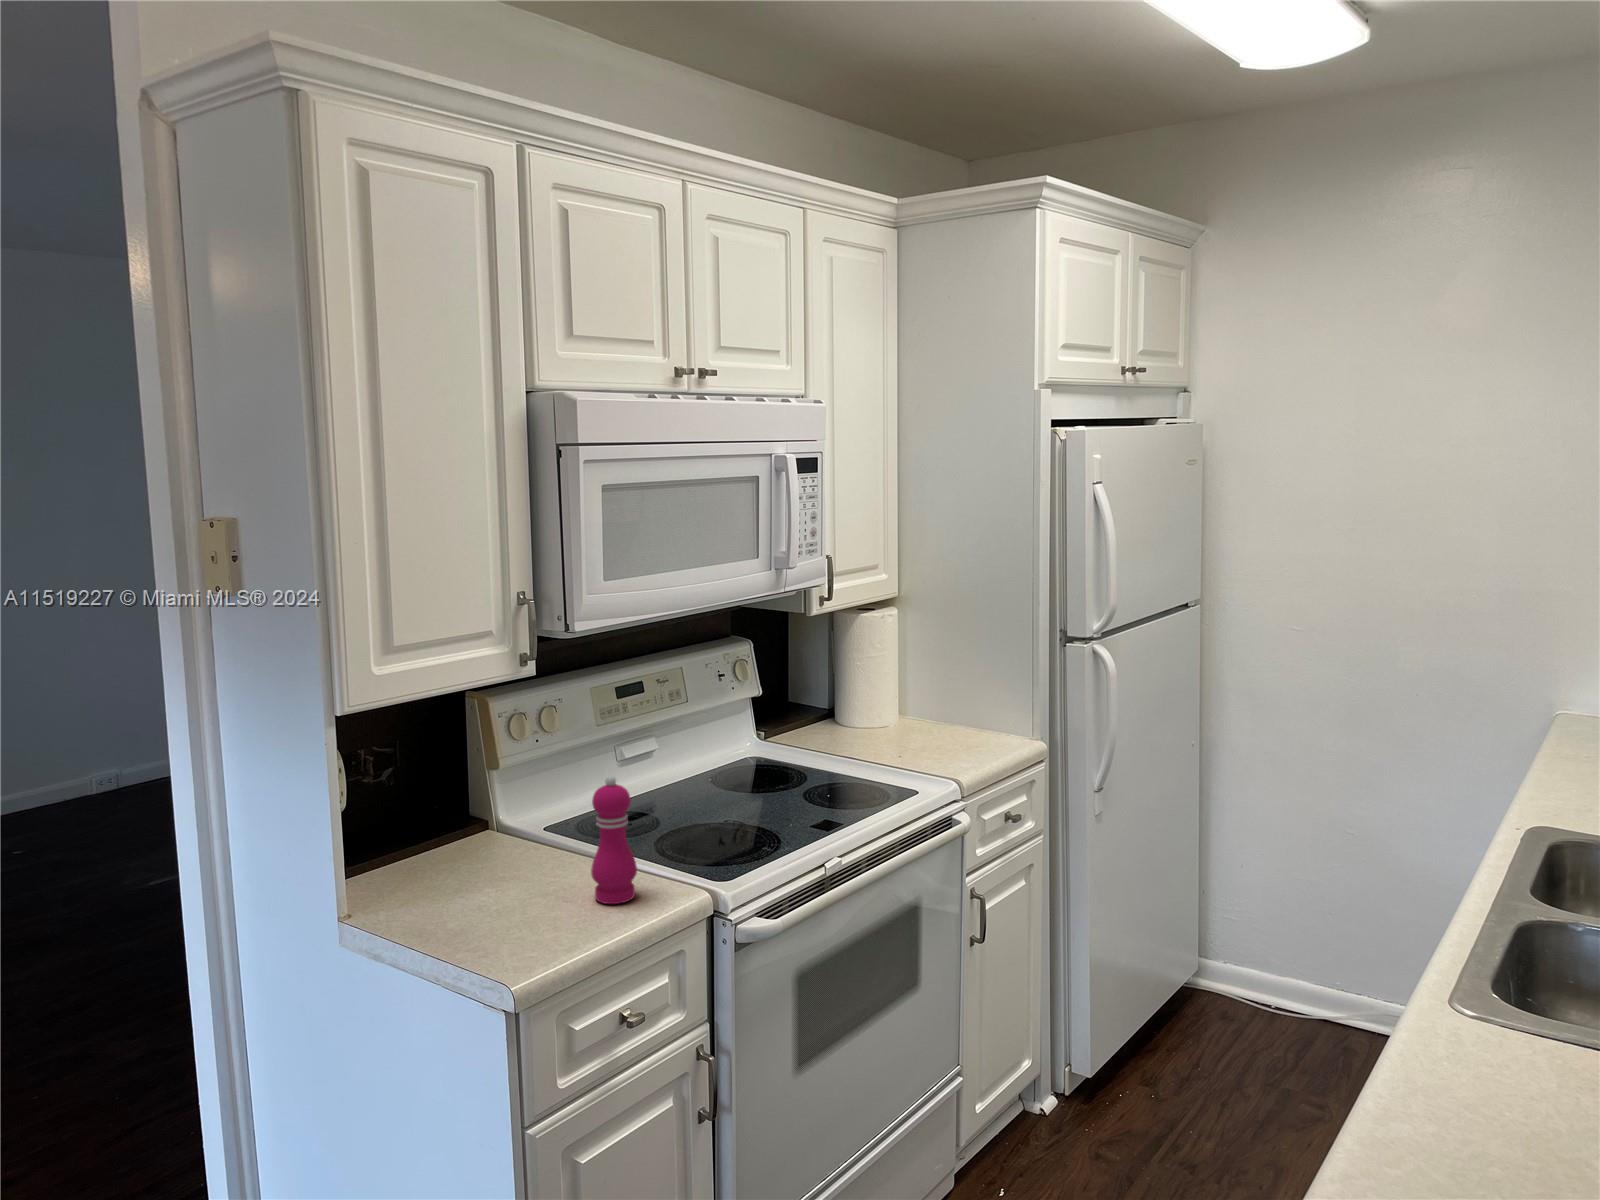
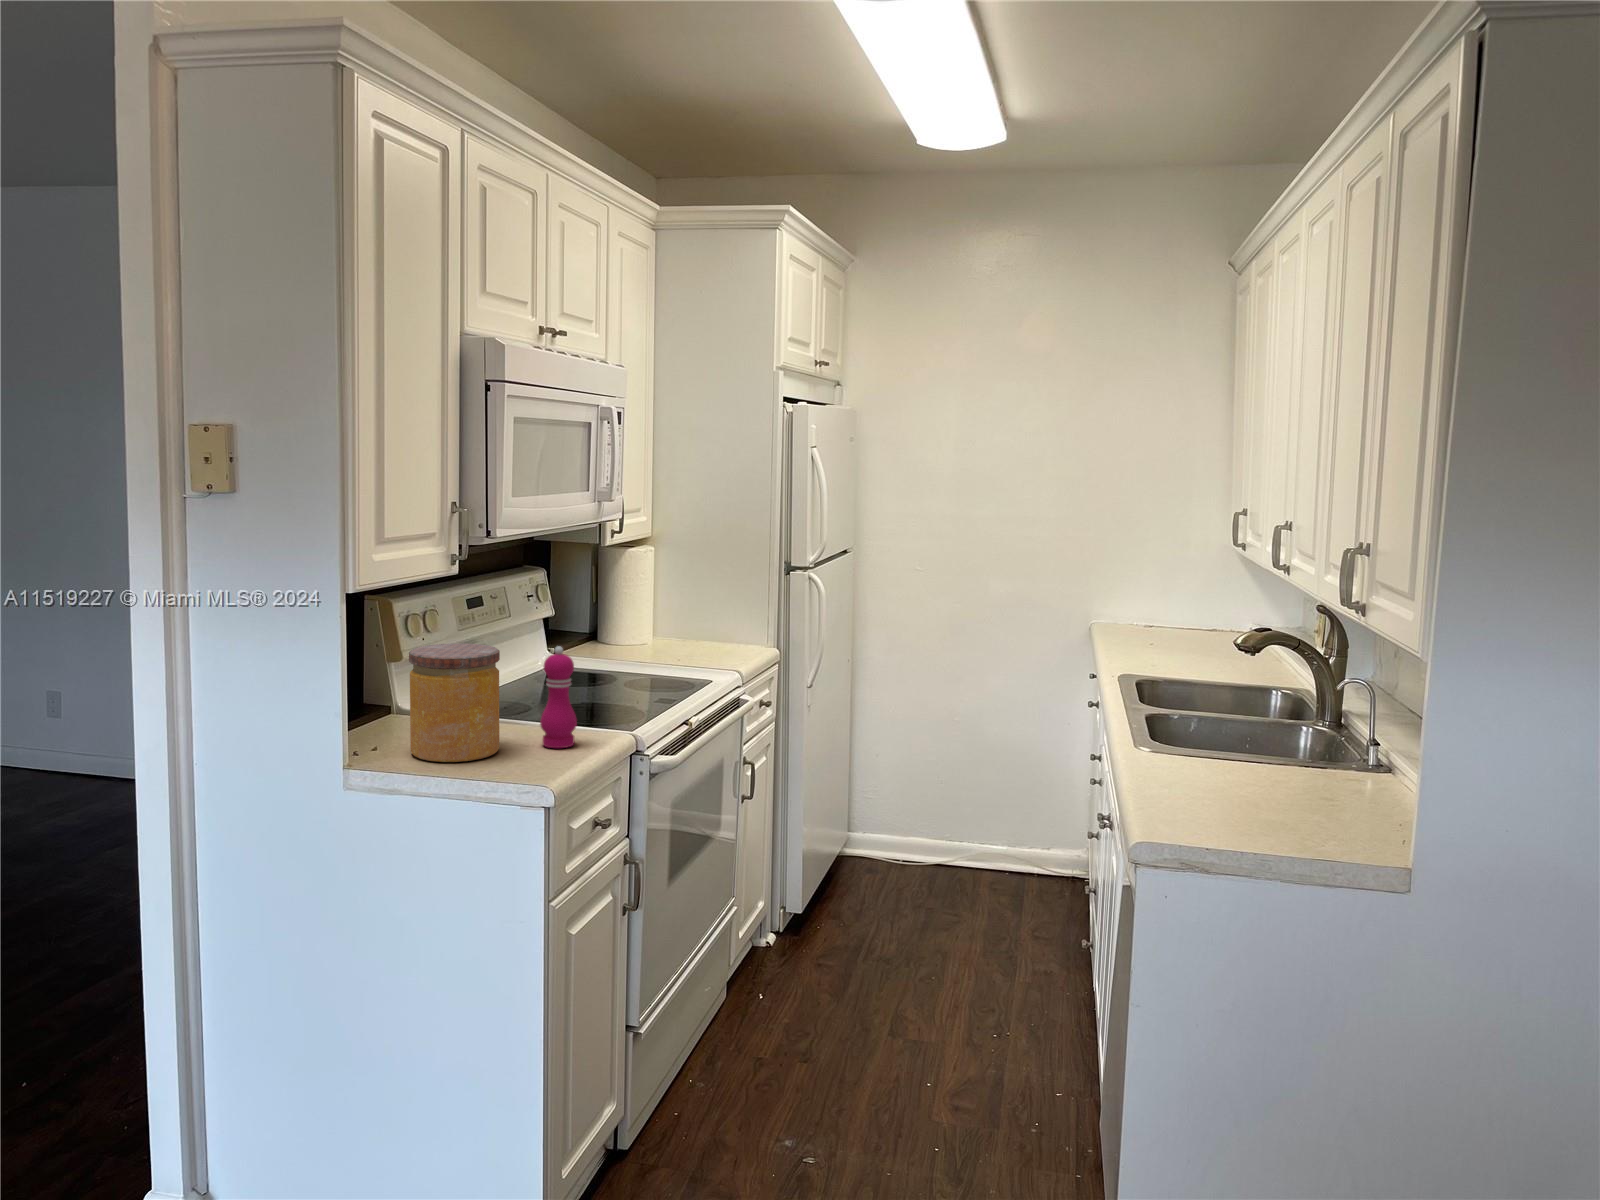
jar: none [429,764,543,917] -> present [409,643,500,762]

